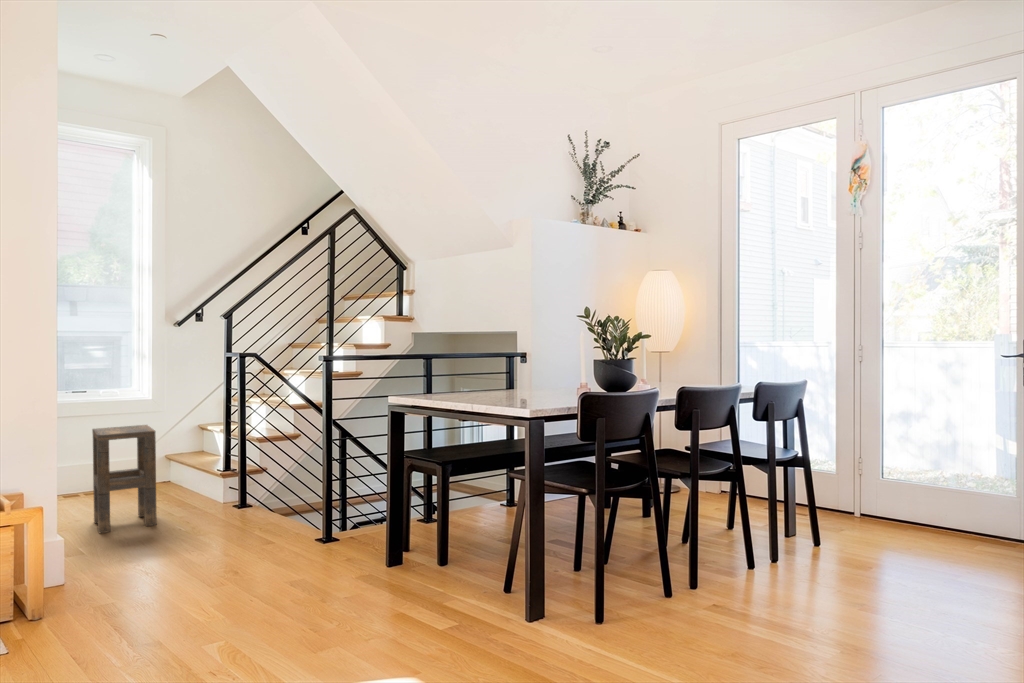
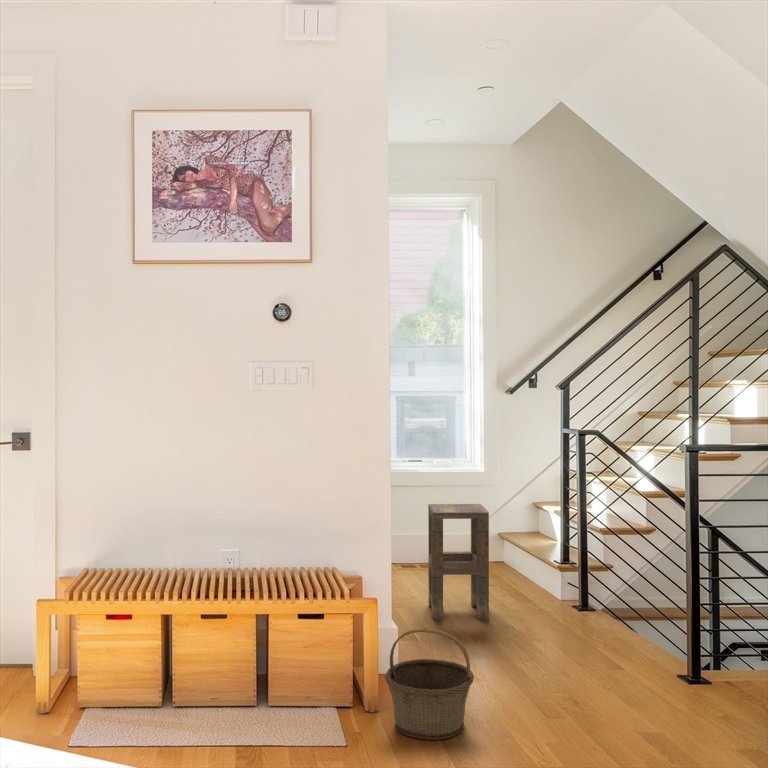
basket: none [56,530,146,625] -> present [385,629,474,740]

